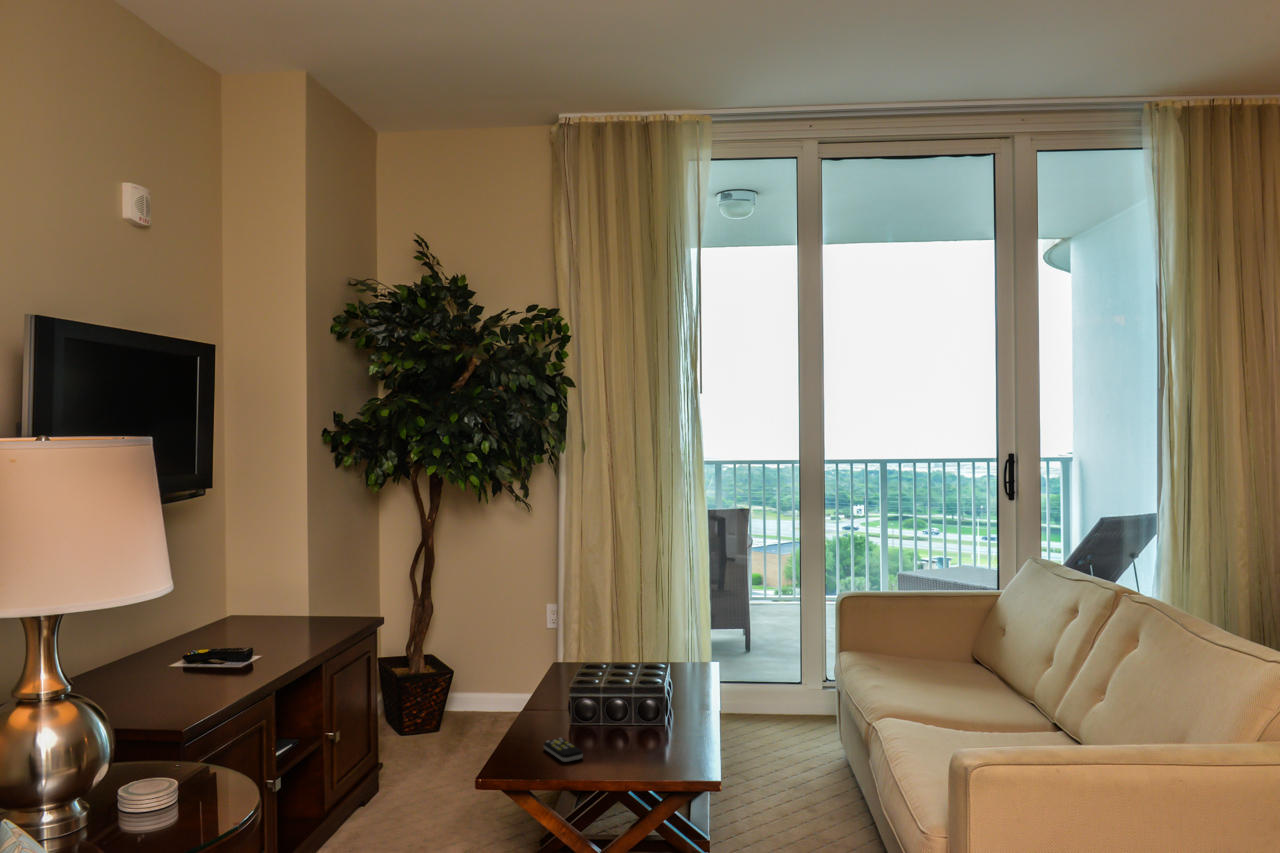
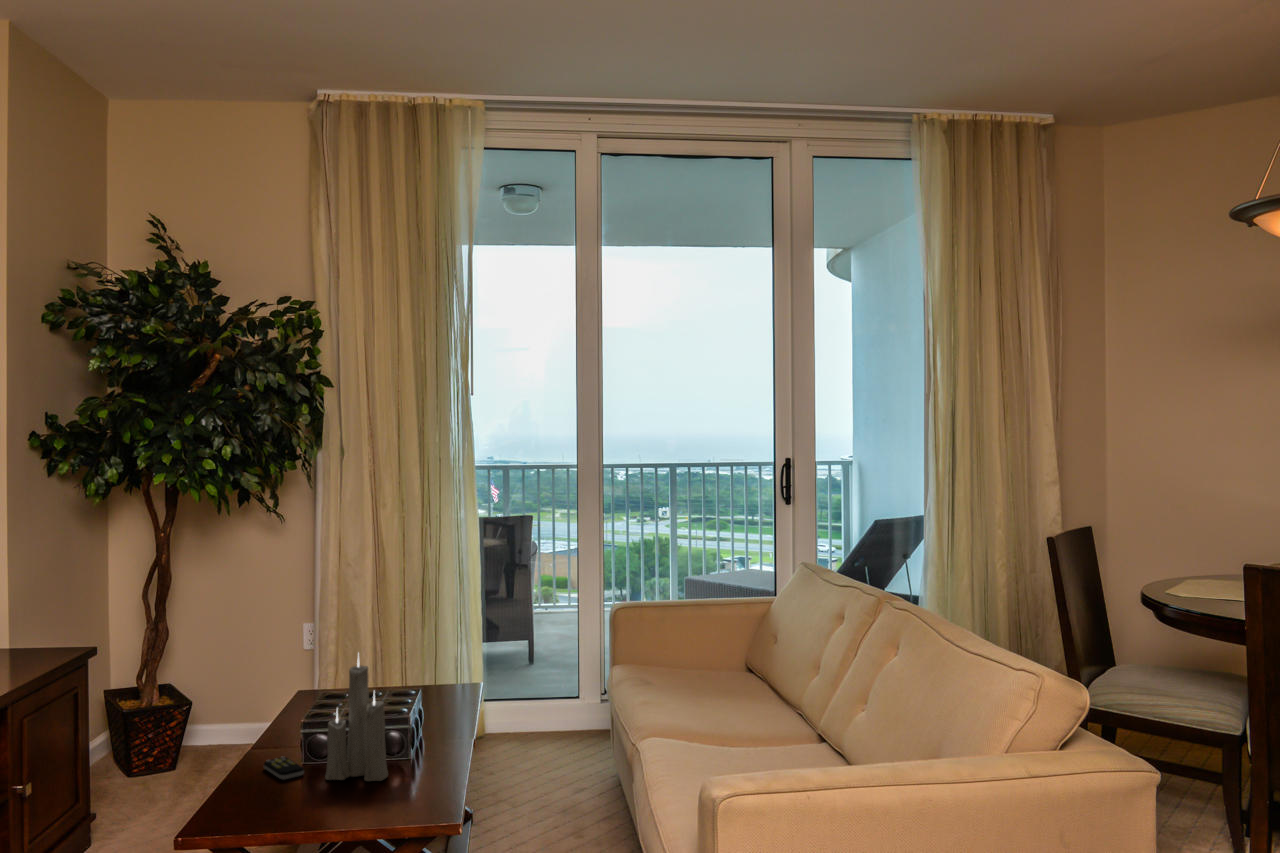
candle: none [604,635,664,770] -> present [325,654,388,781]

